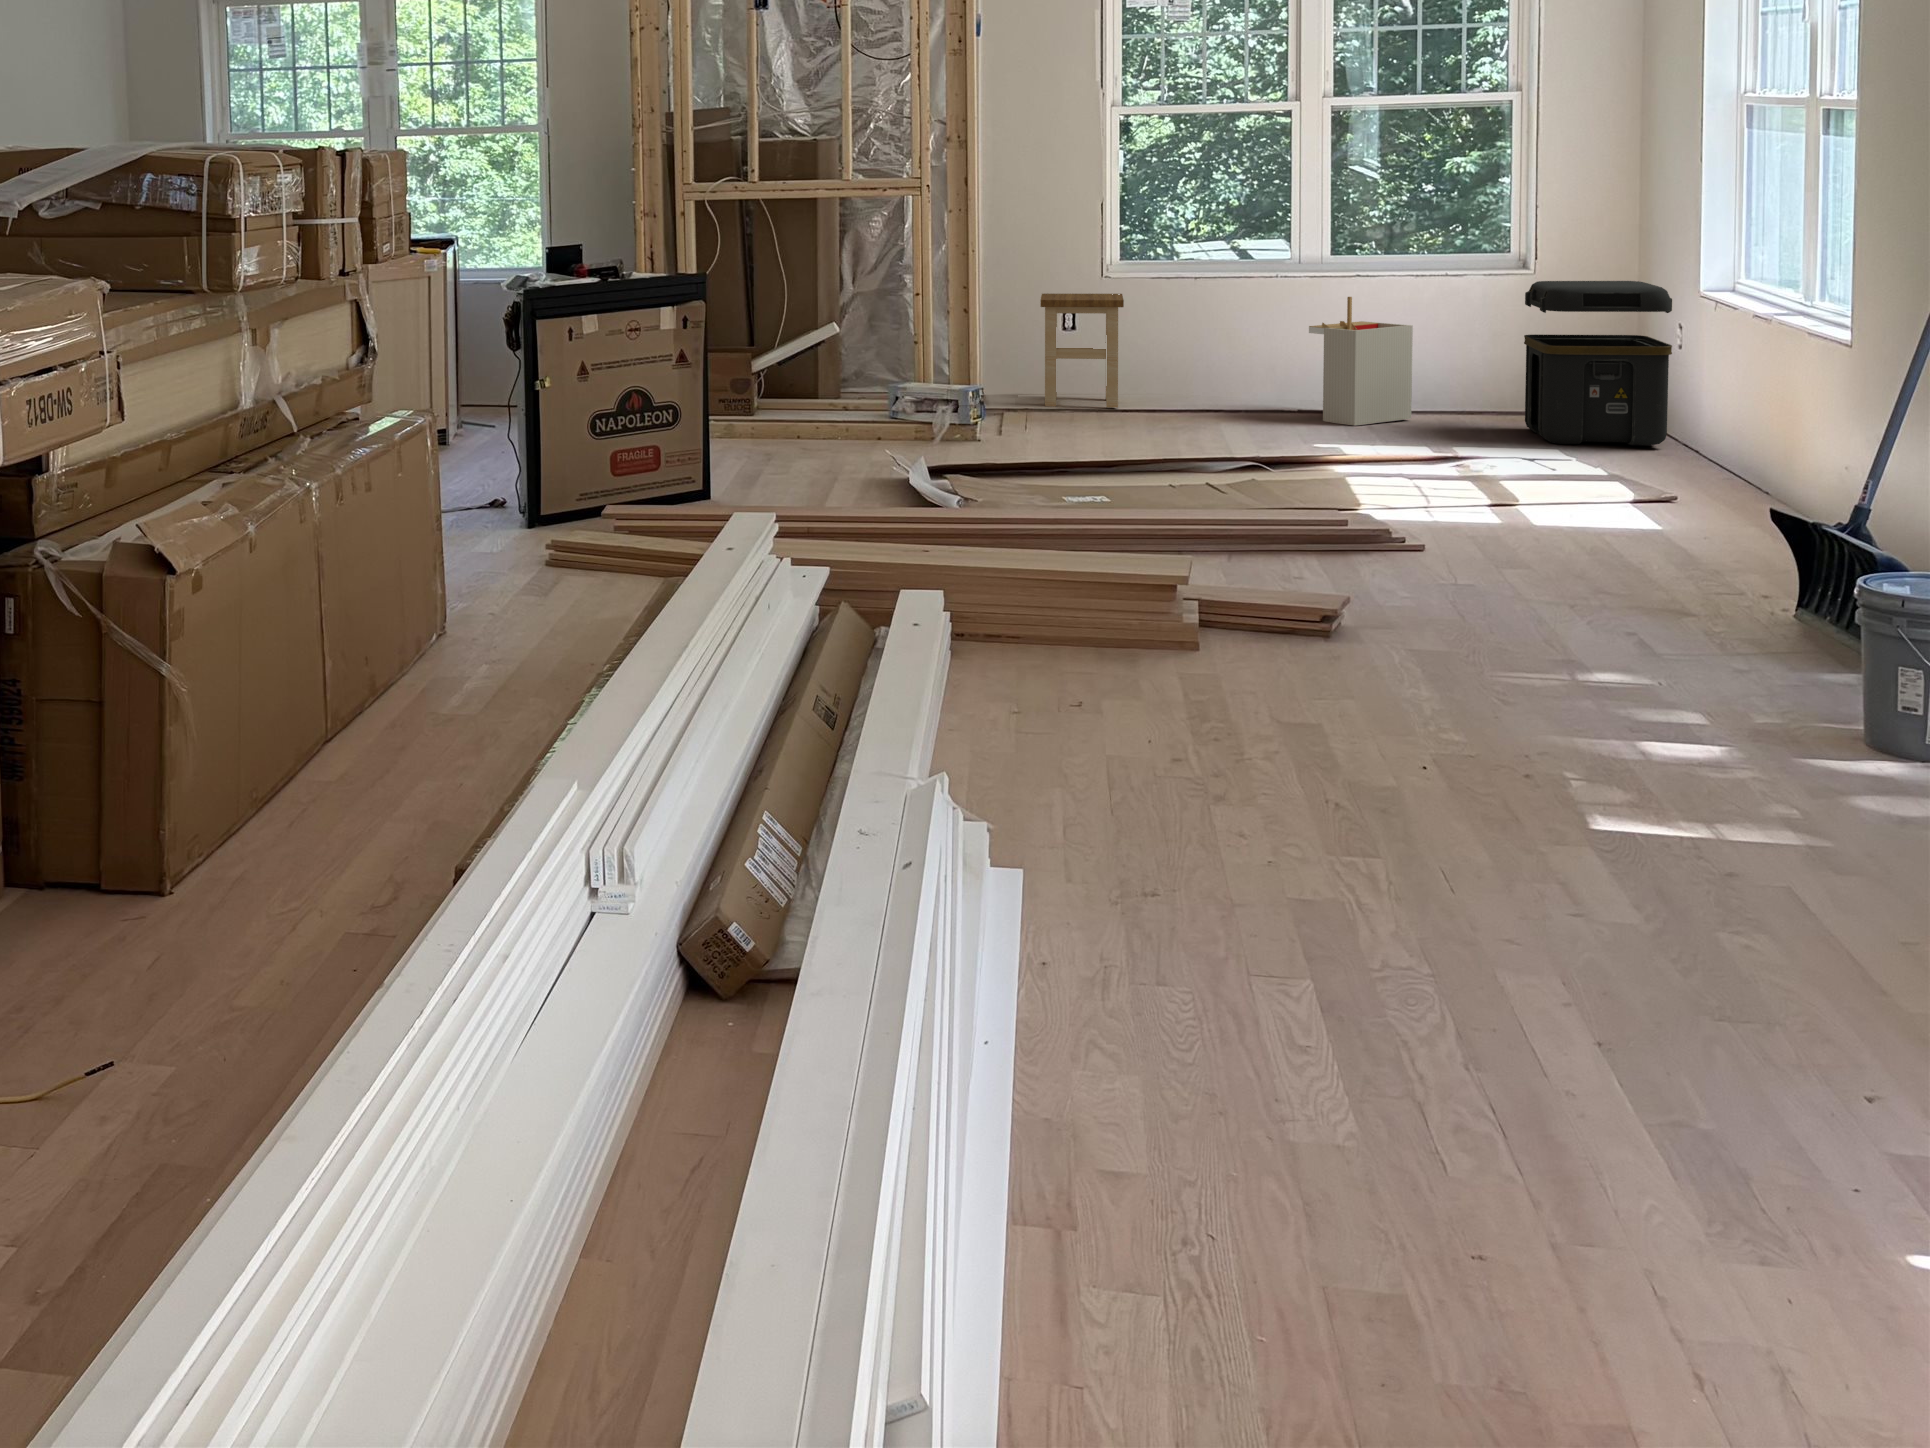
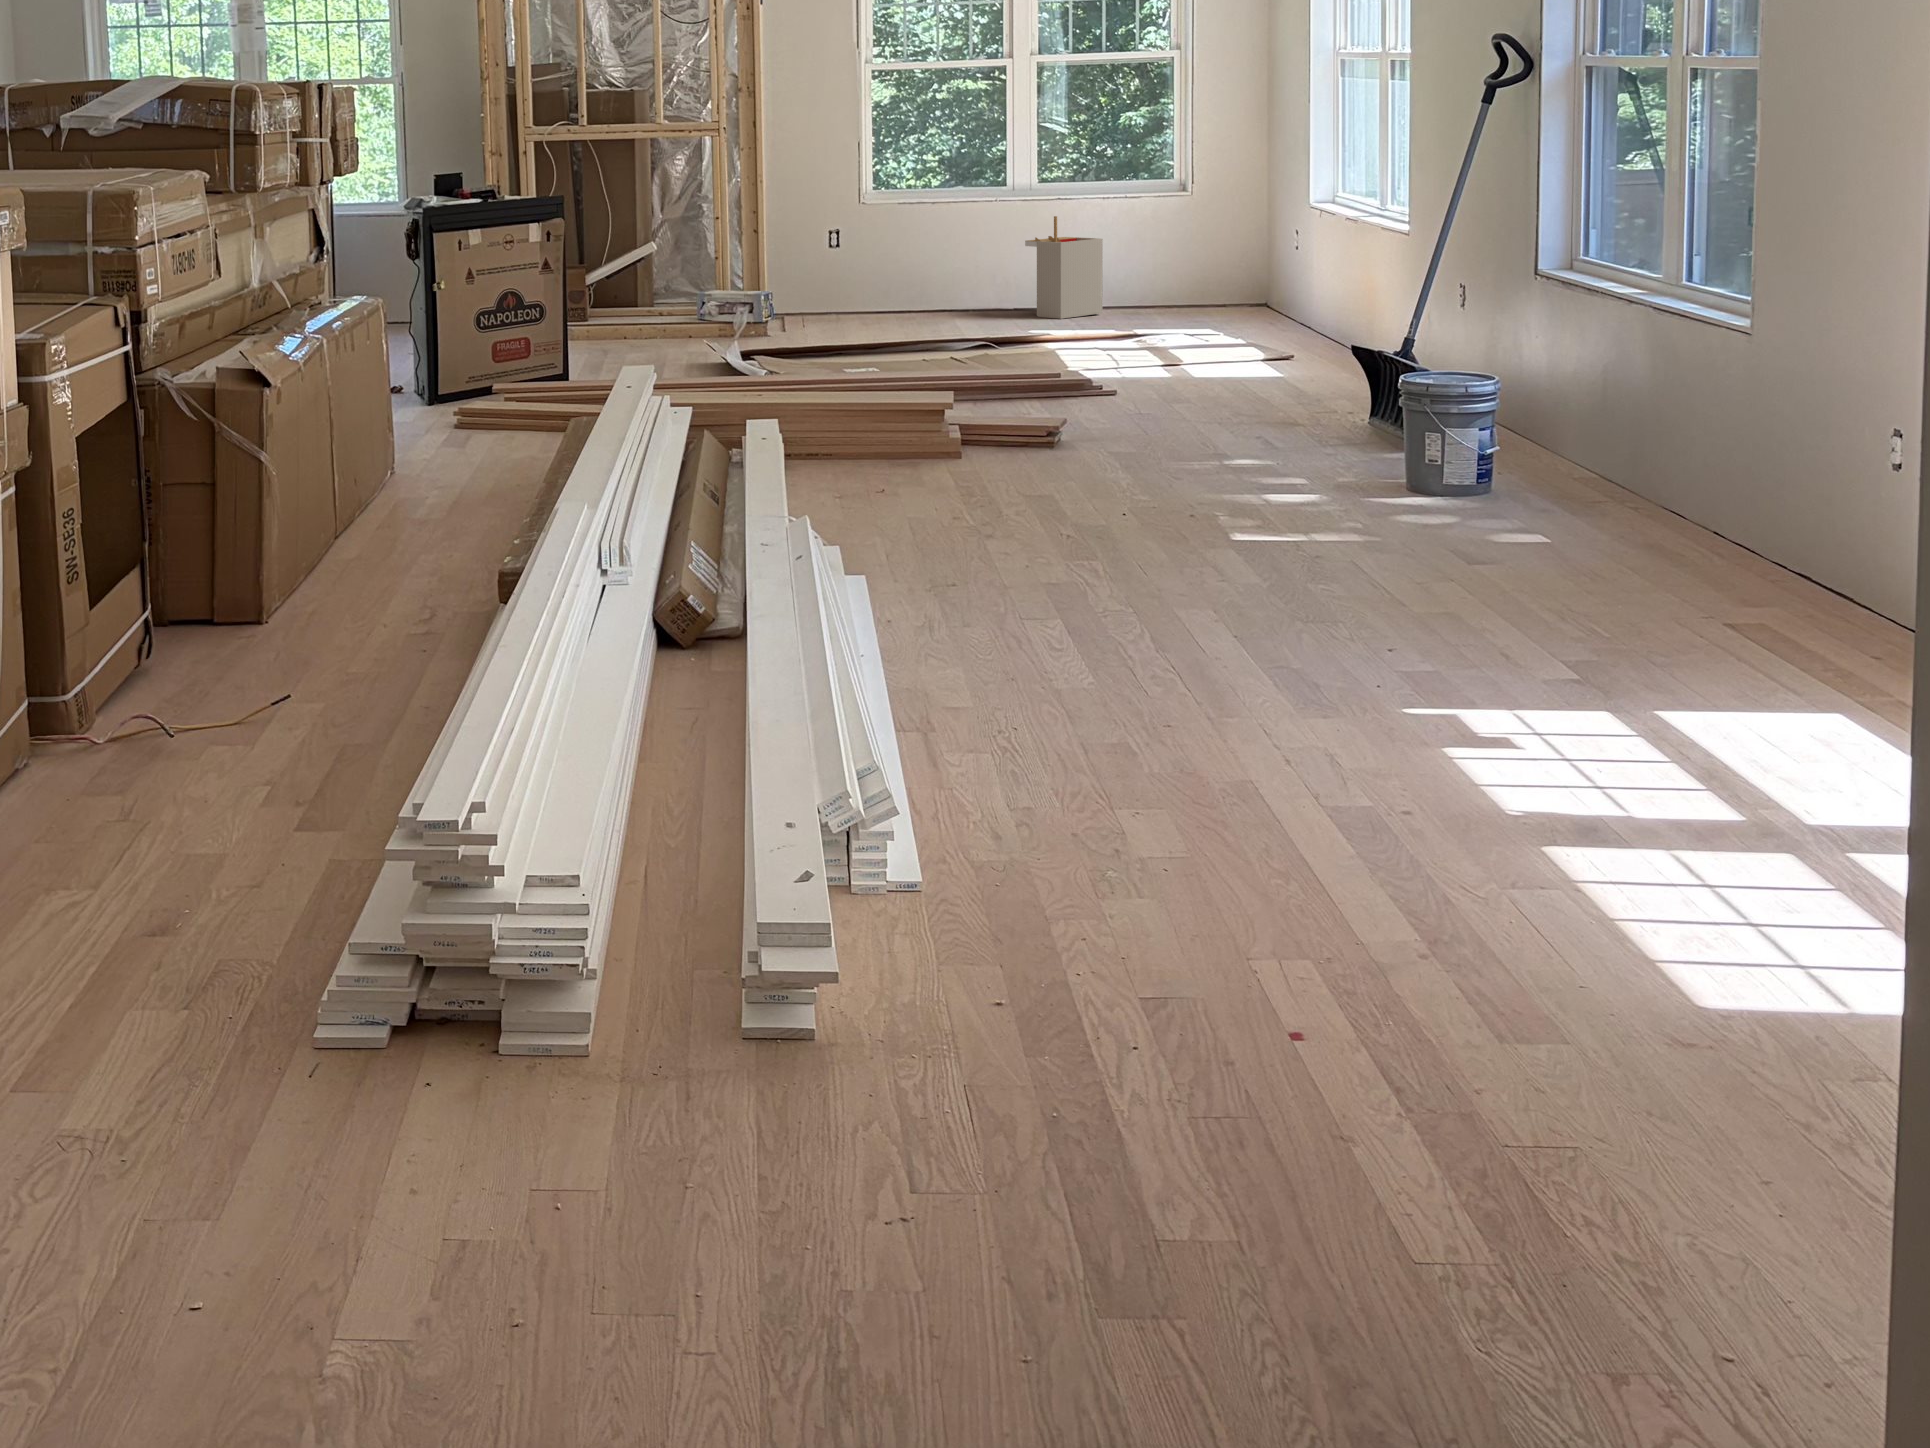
toolbox: present [1524,281,1672,446] -> none [1184,200,1289,327]
stool: present [1041,293,1124,408] -> none [816,218,883,311]

